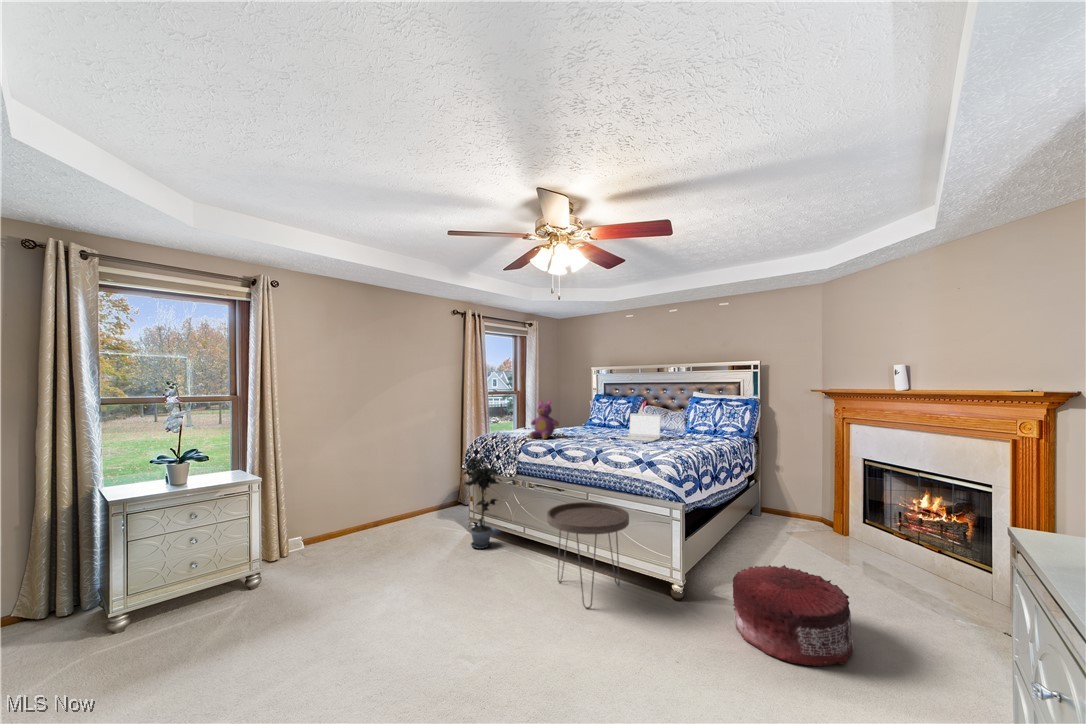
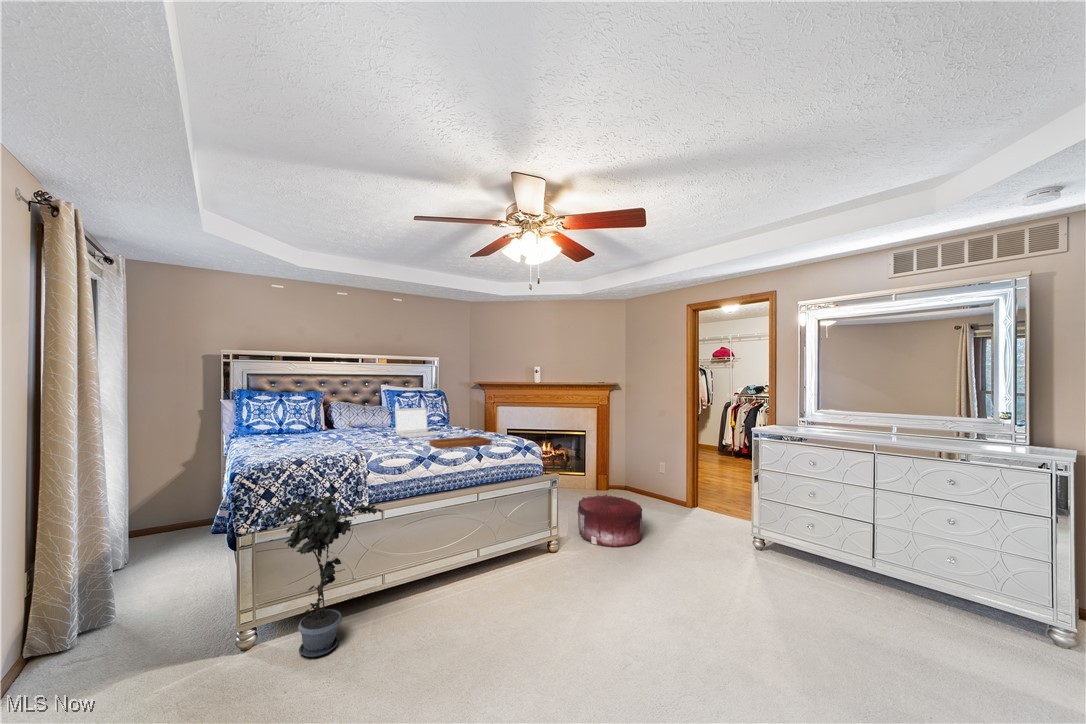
teddy bear: present [529,401,559,439] -> none [314,397,362,453]
tray: none [576,431,633,452] -> present [429,426,492,449]
side table: present [547,502,629,609] -> none [481,495,564,599]

